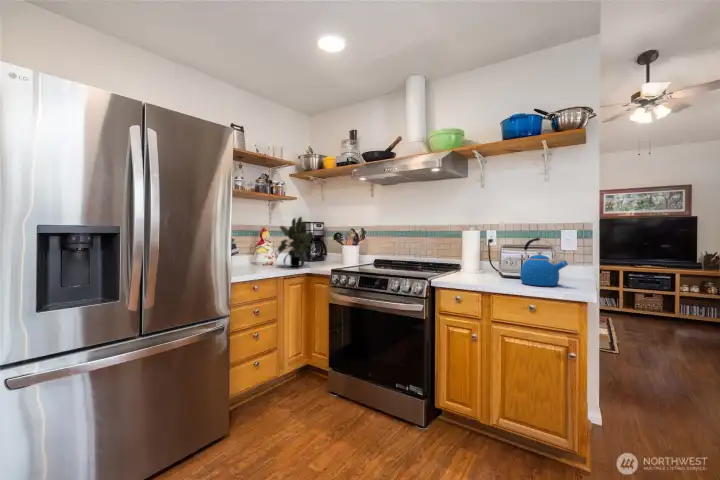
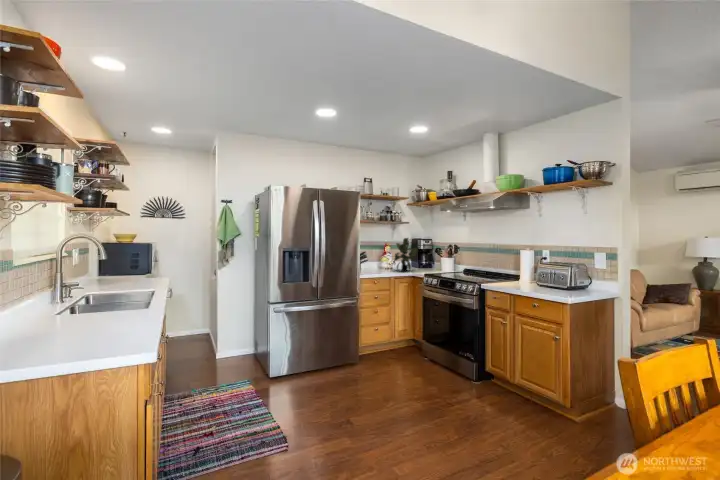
kettle: present [520,238,568,286] -> none [537,259,564,292]

